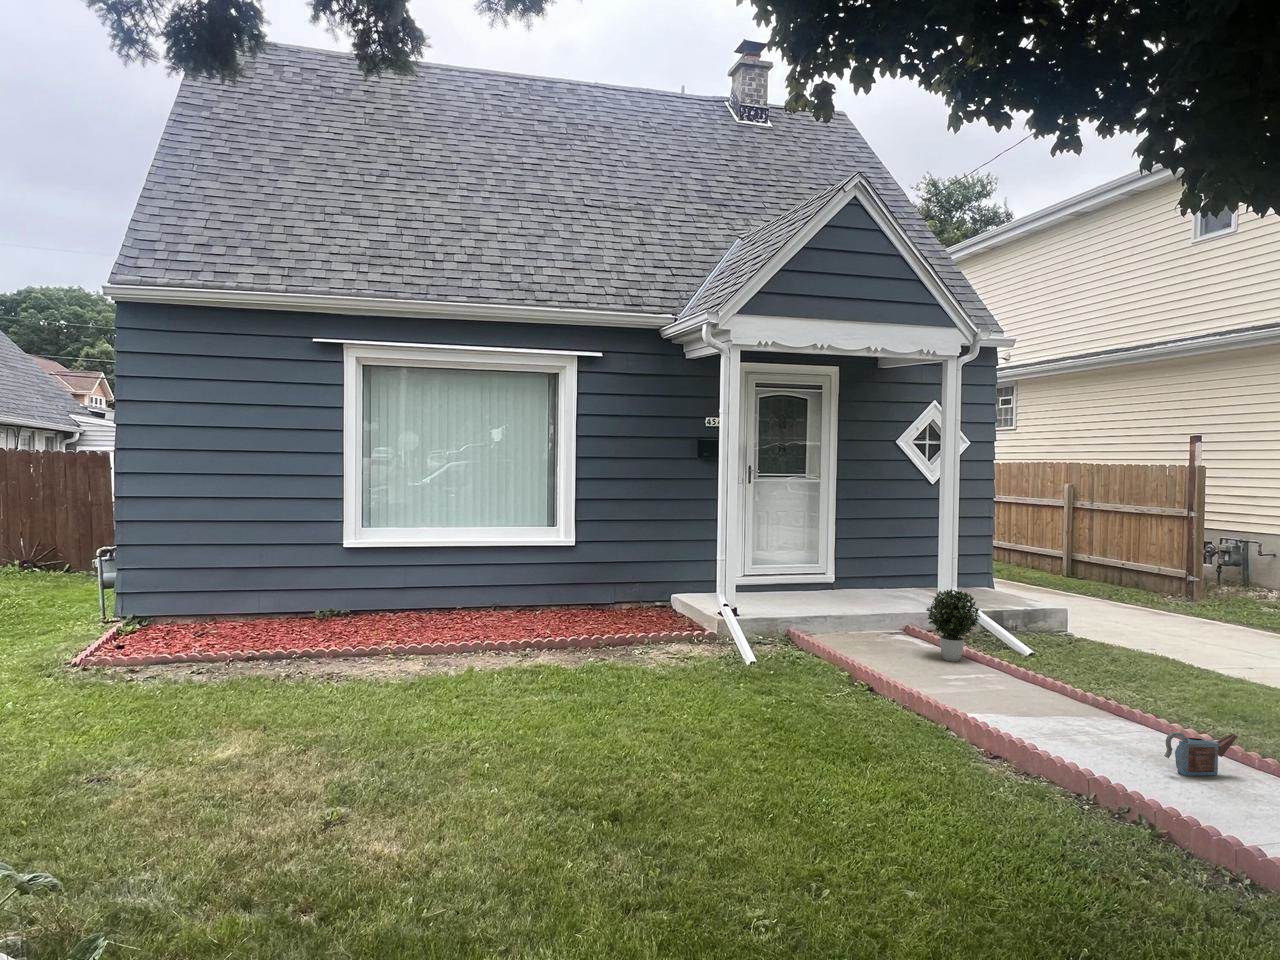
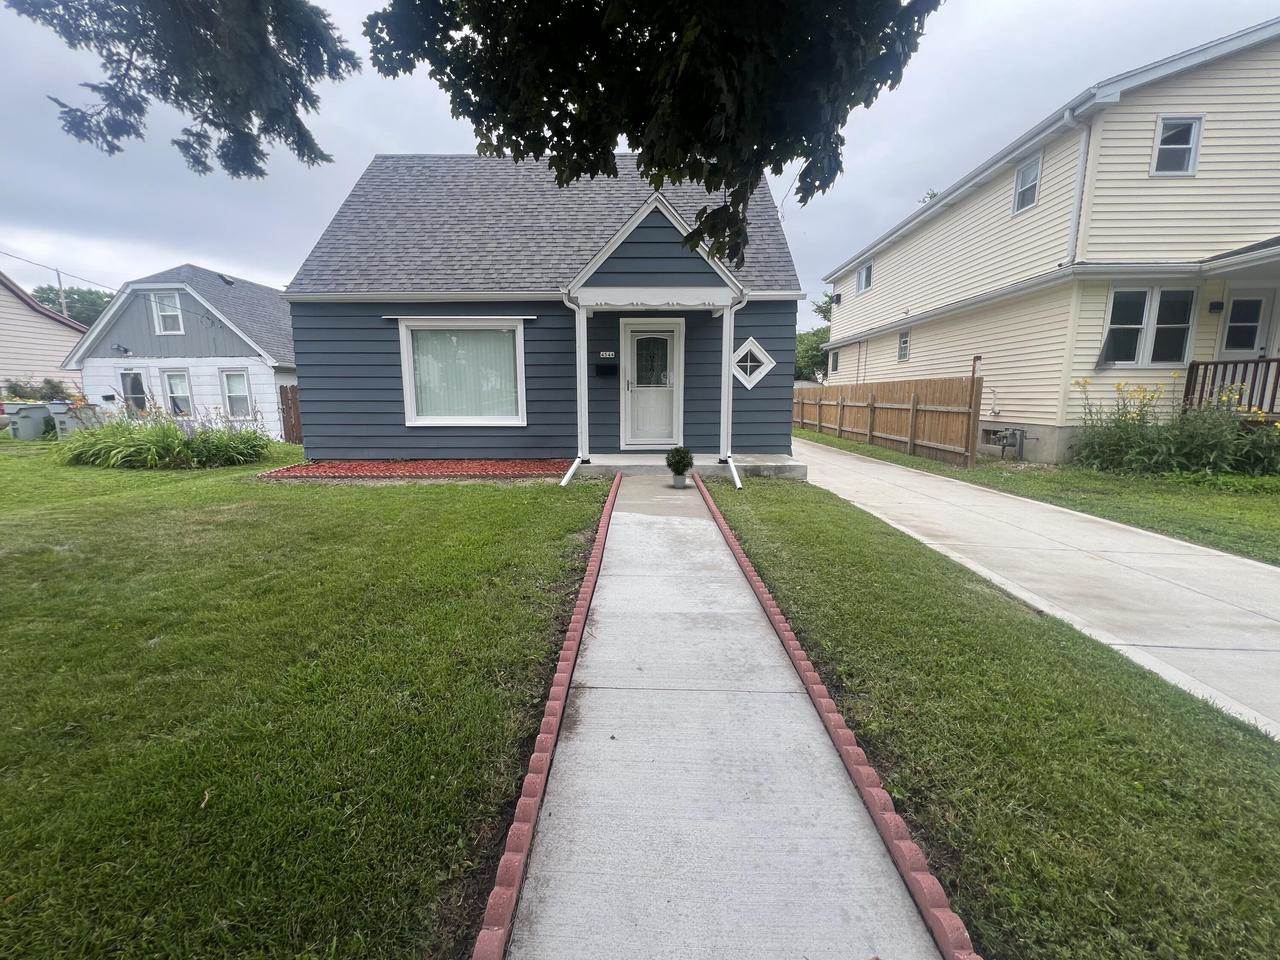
watering can: present [1164,732,1237,776] -> none [652,510,696,535]

